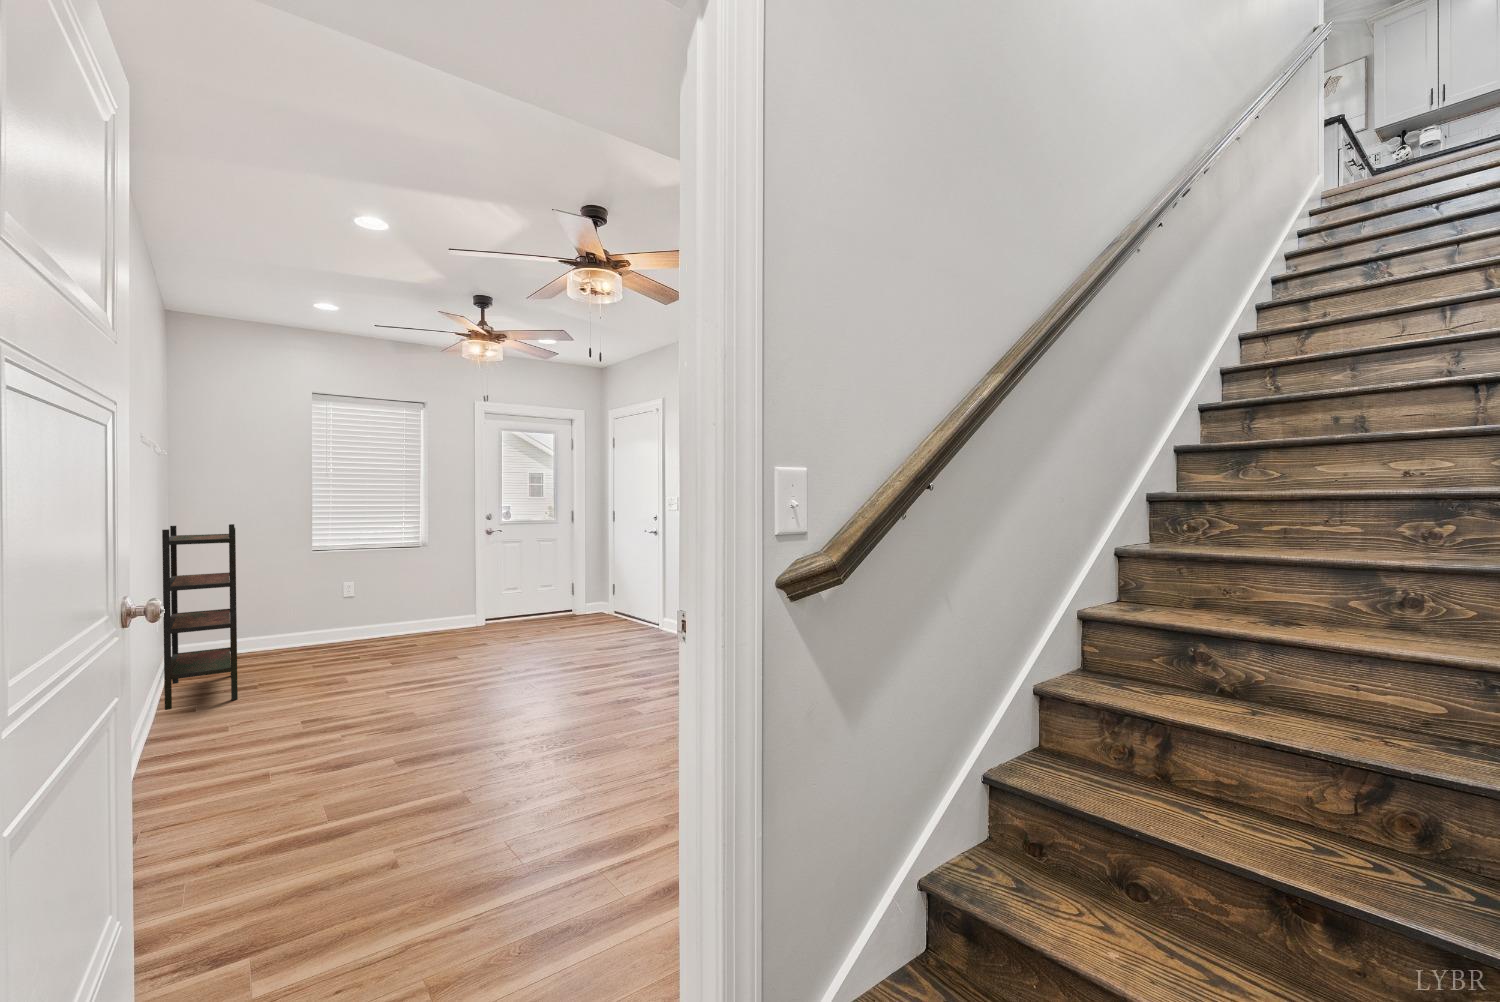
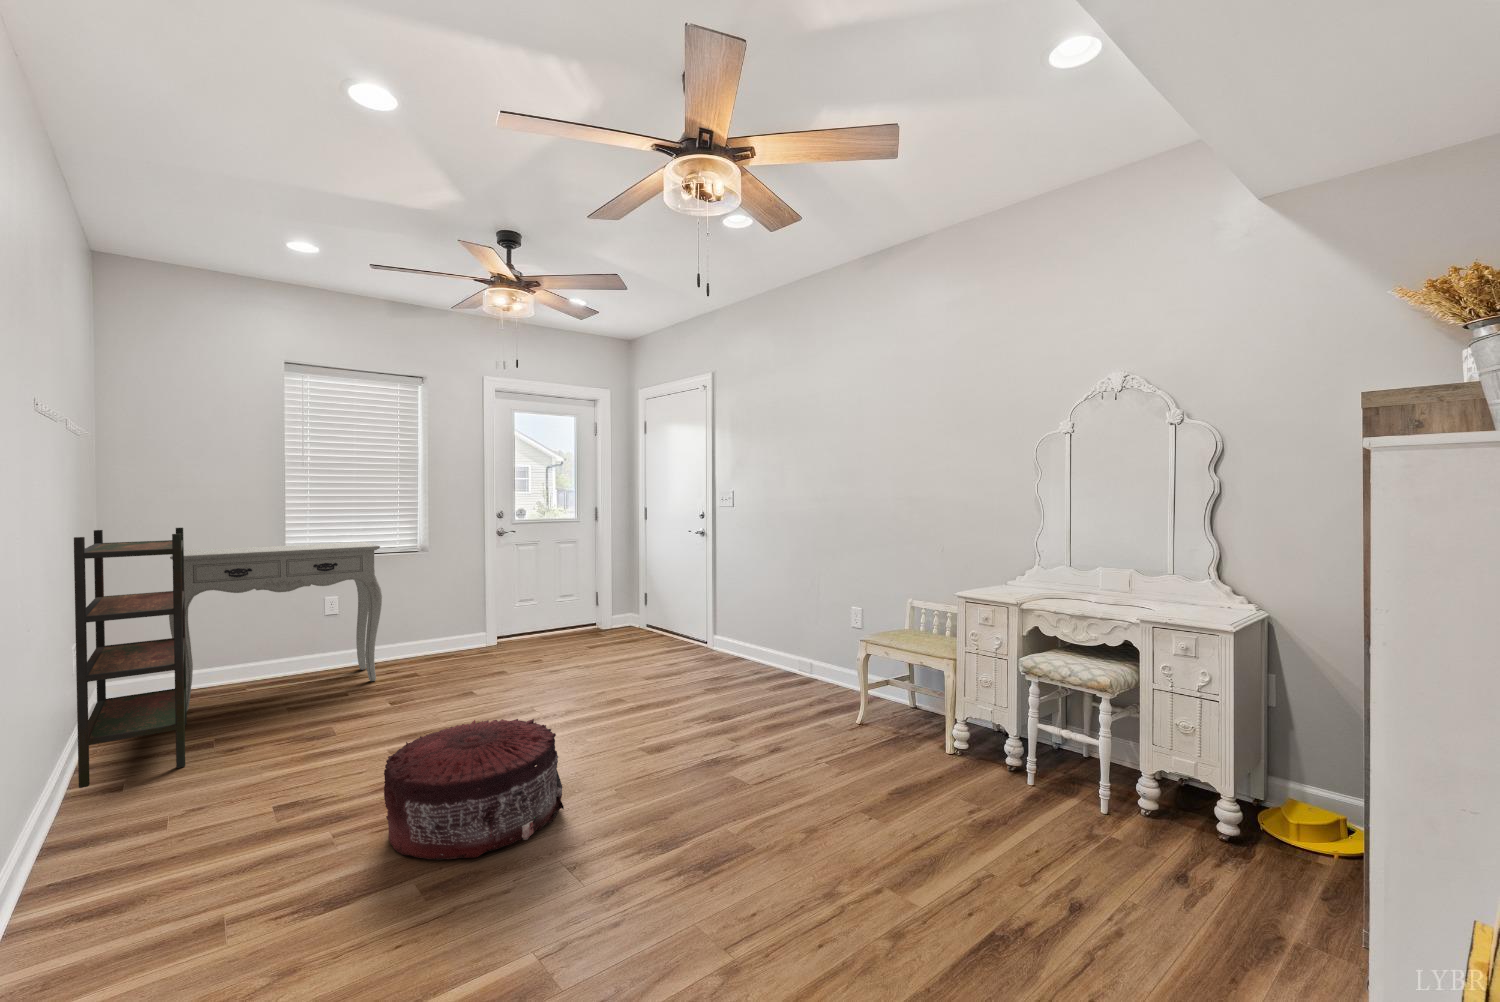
console table: none [223,538,387,668] -> present [169,542,382,710]
pouf: none [375,662,503,748] -> present [384,719,564,859]

